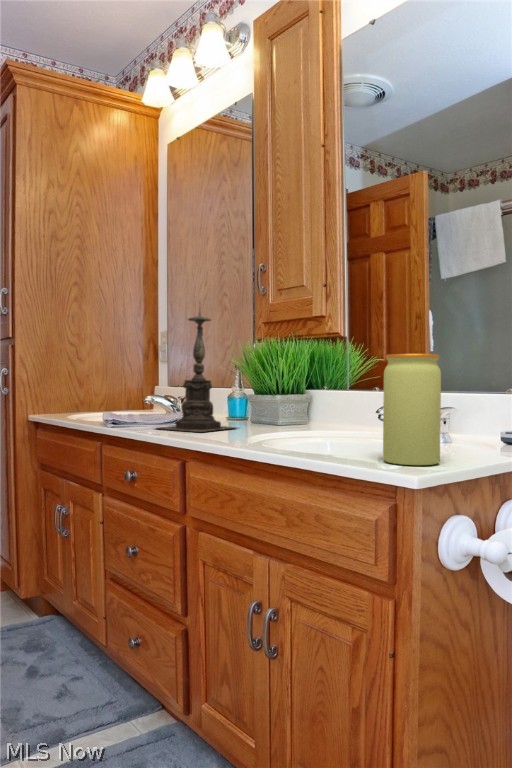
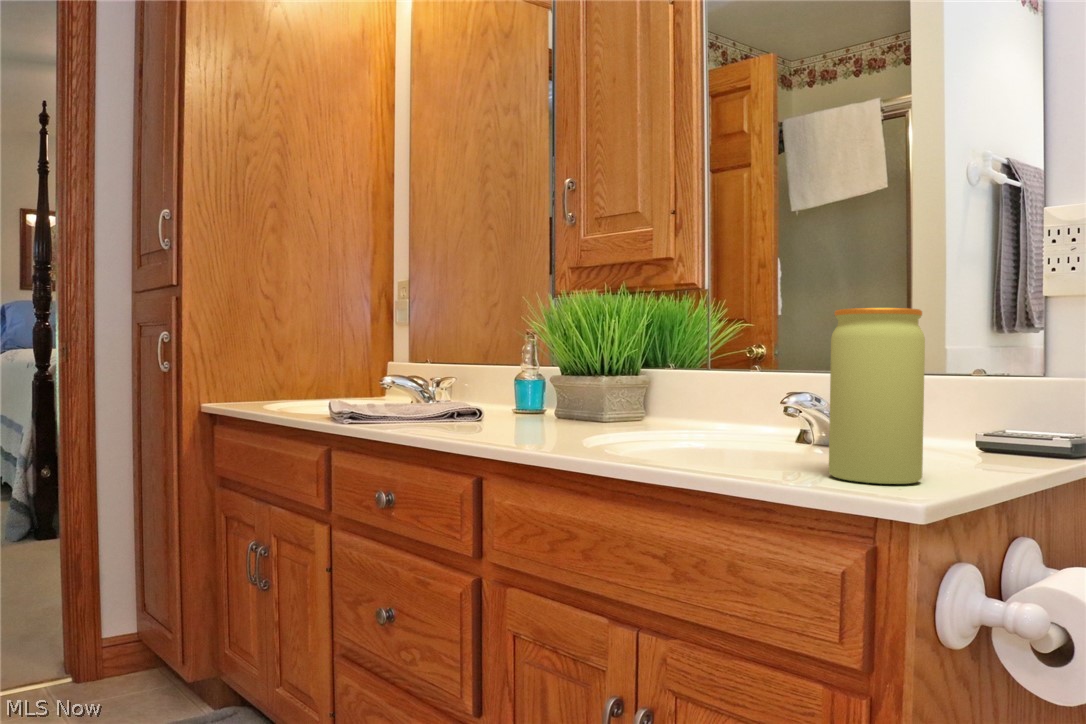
candle holder: present [156,308,237,432] -> none [418,228,549,431]

